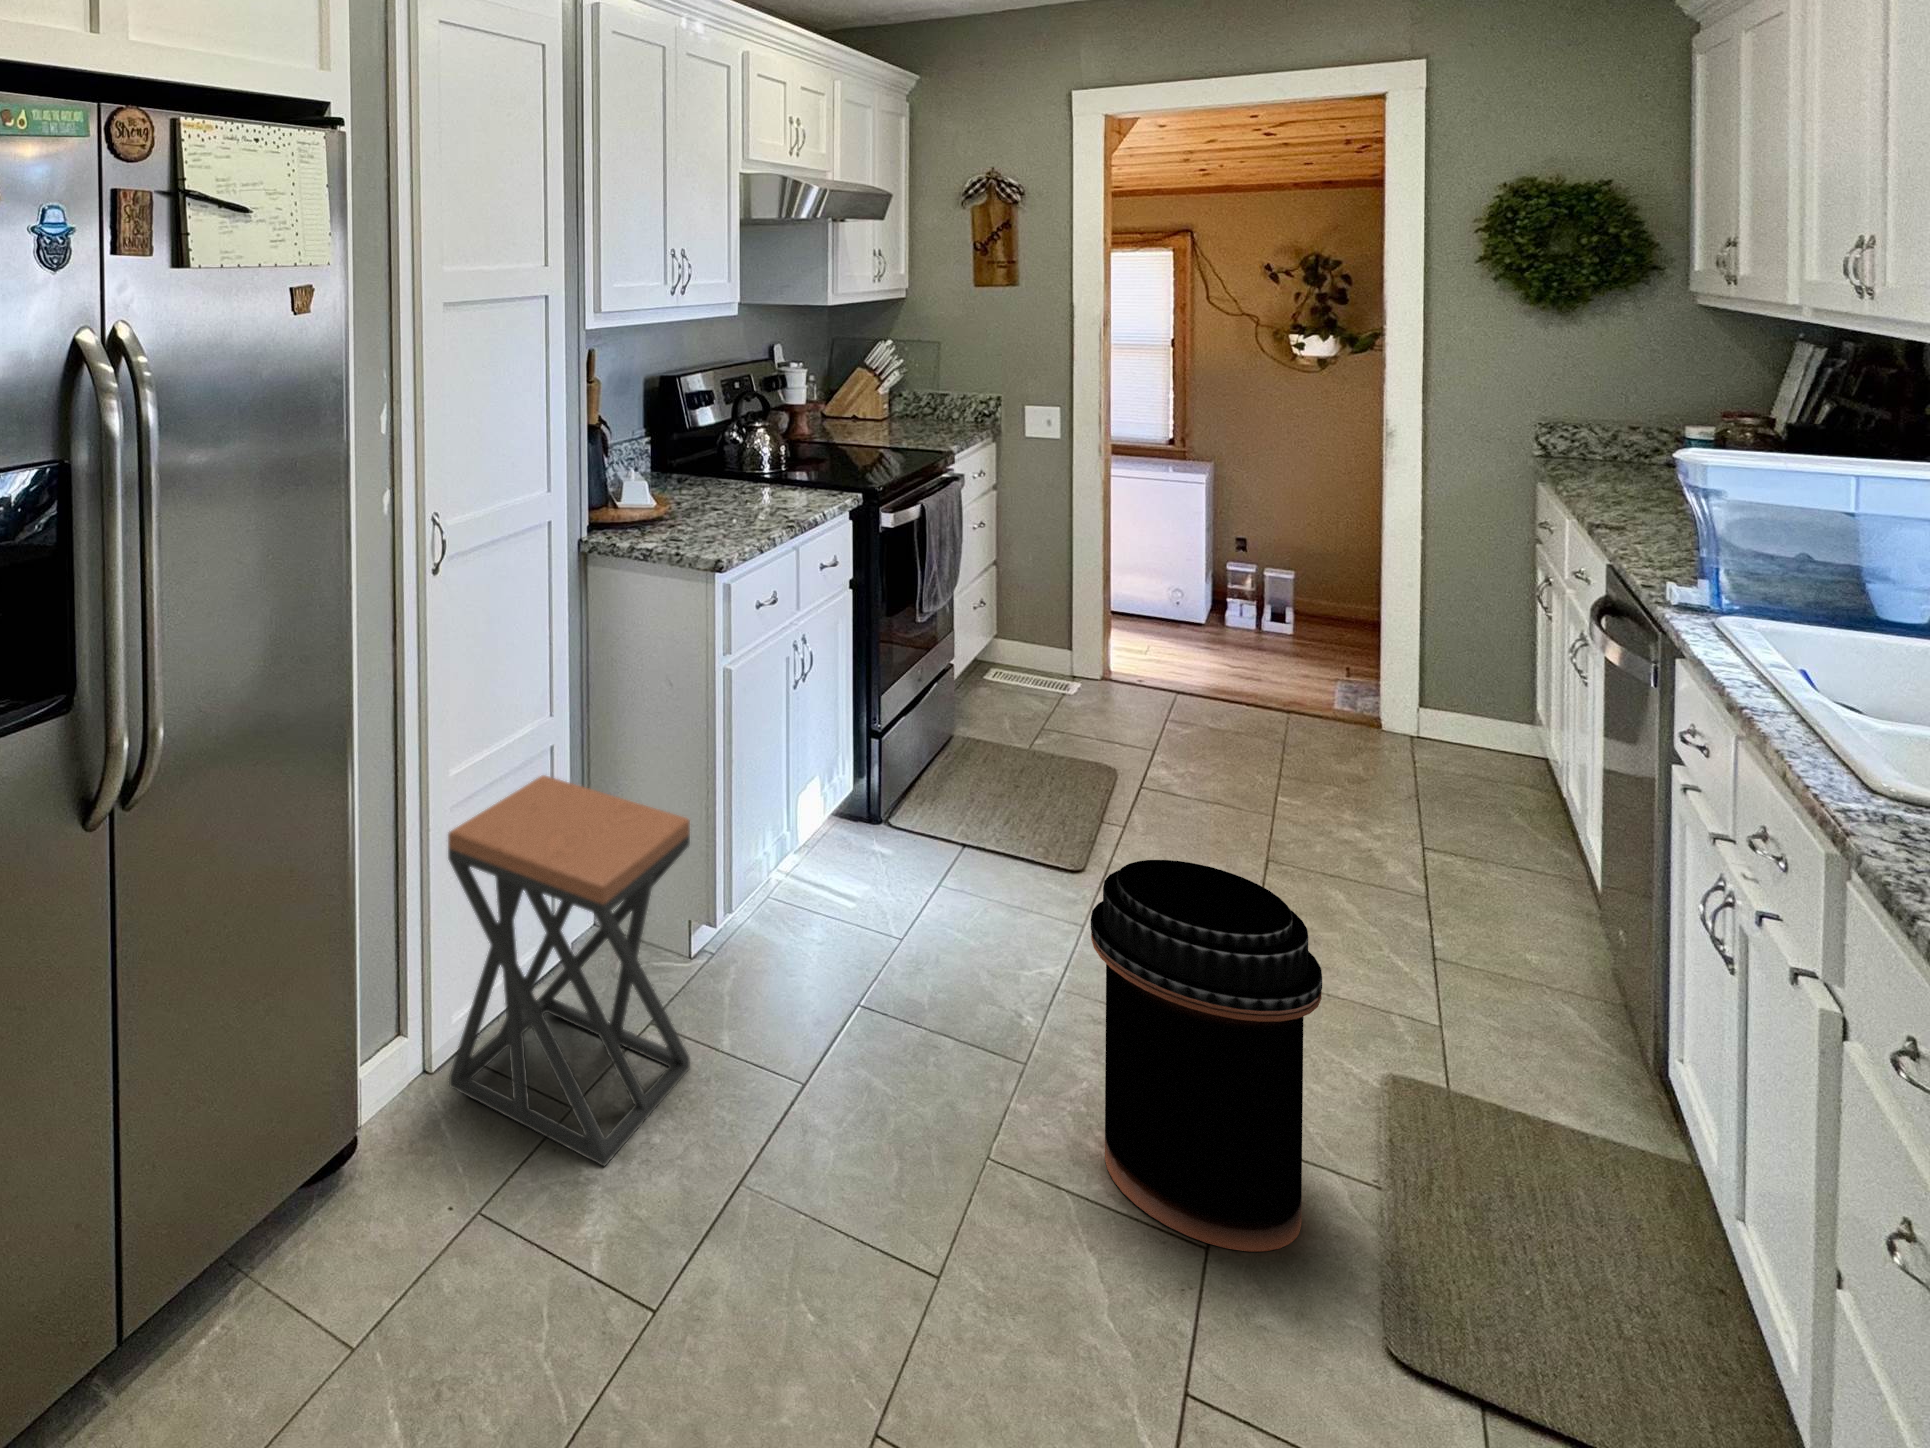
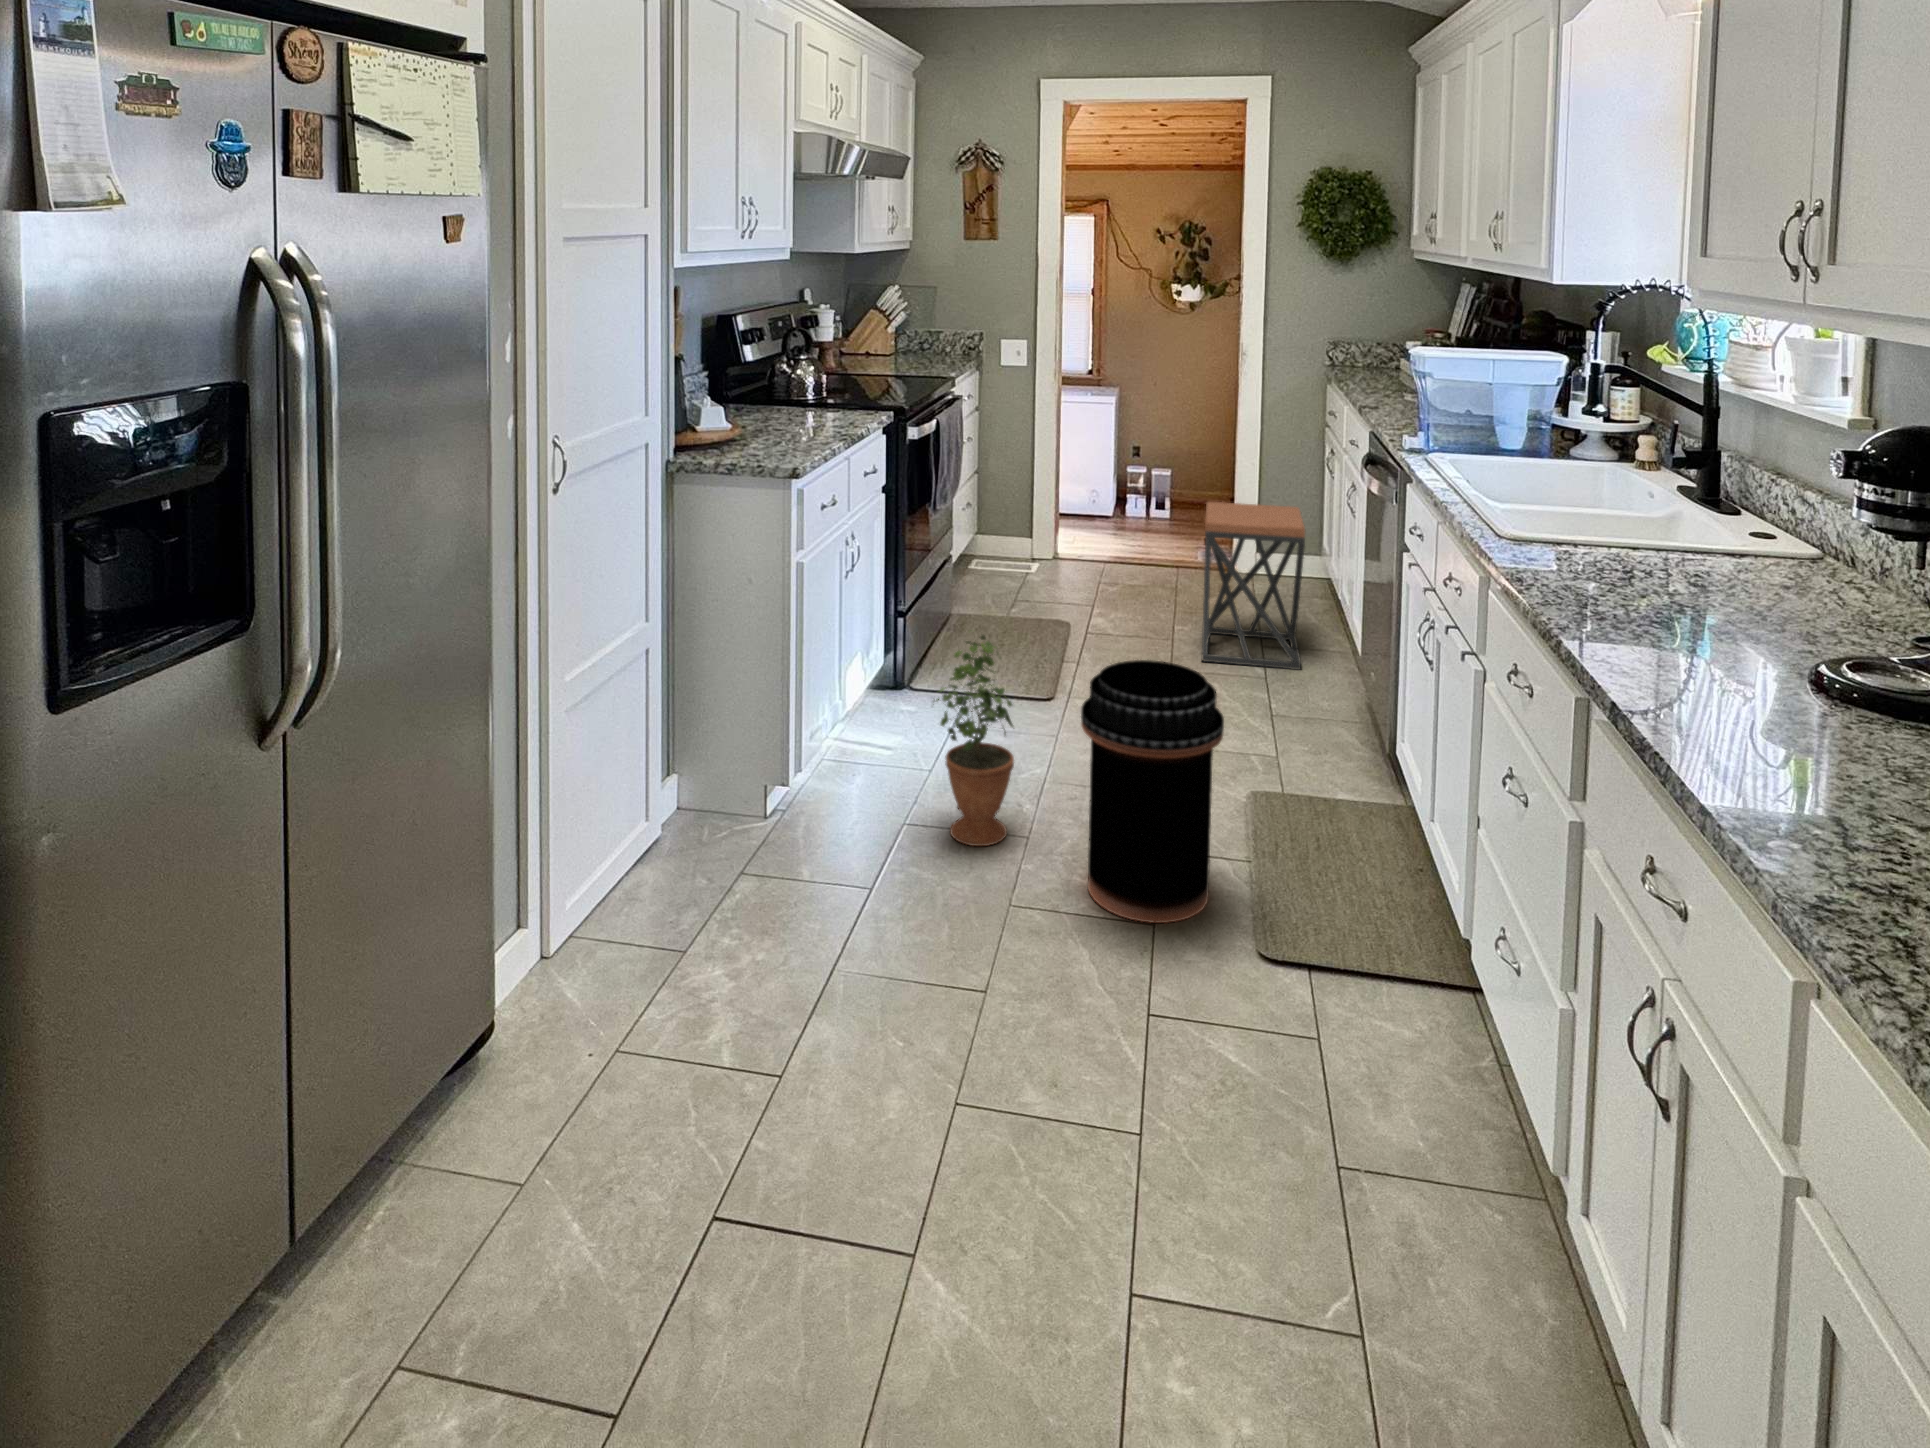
stool: present [448,775,690,1166] -> present [1202,502,1305,670]
potted plant: none [889,778,1005,1058] -> present [934,635,1014,846]

